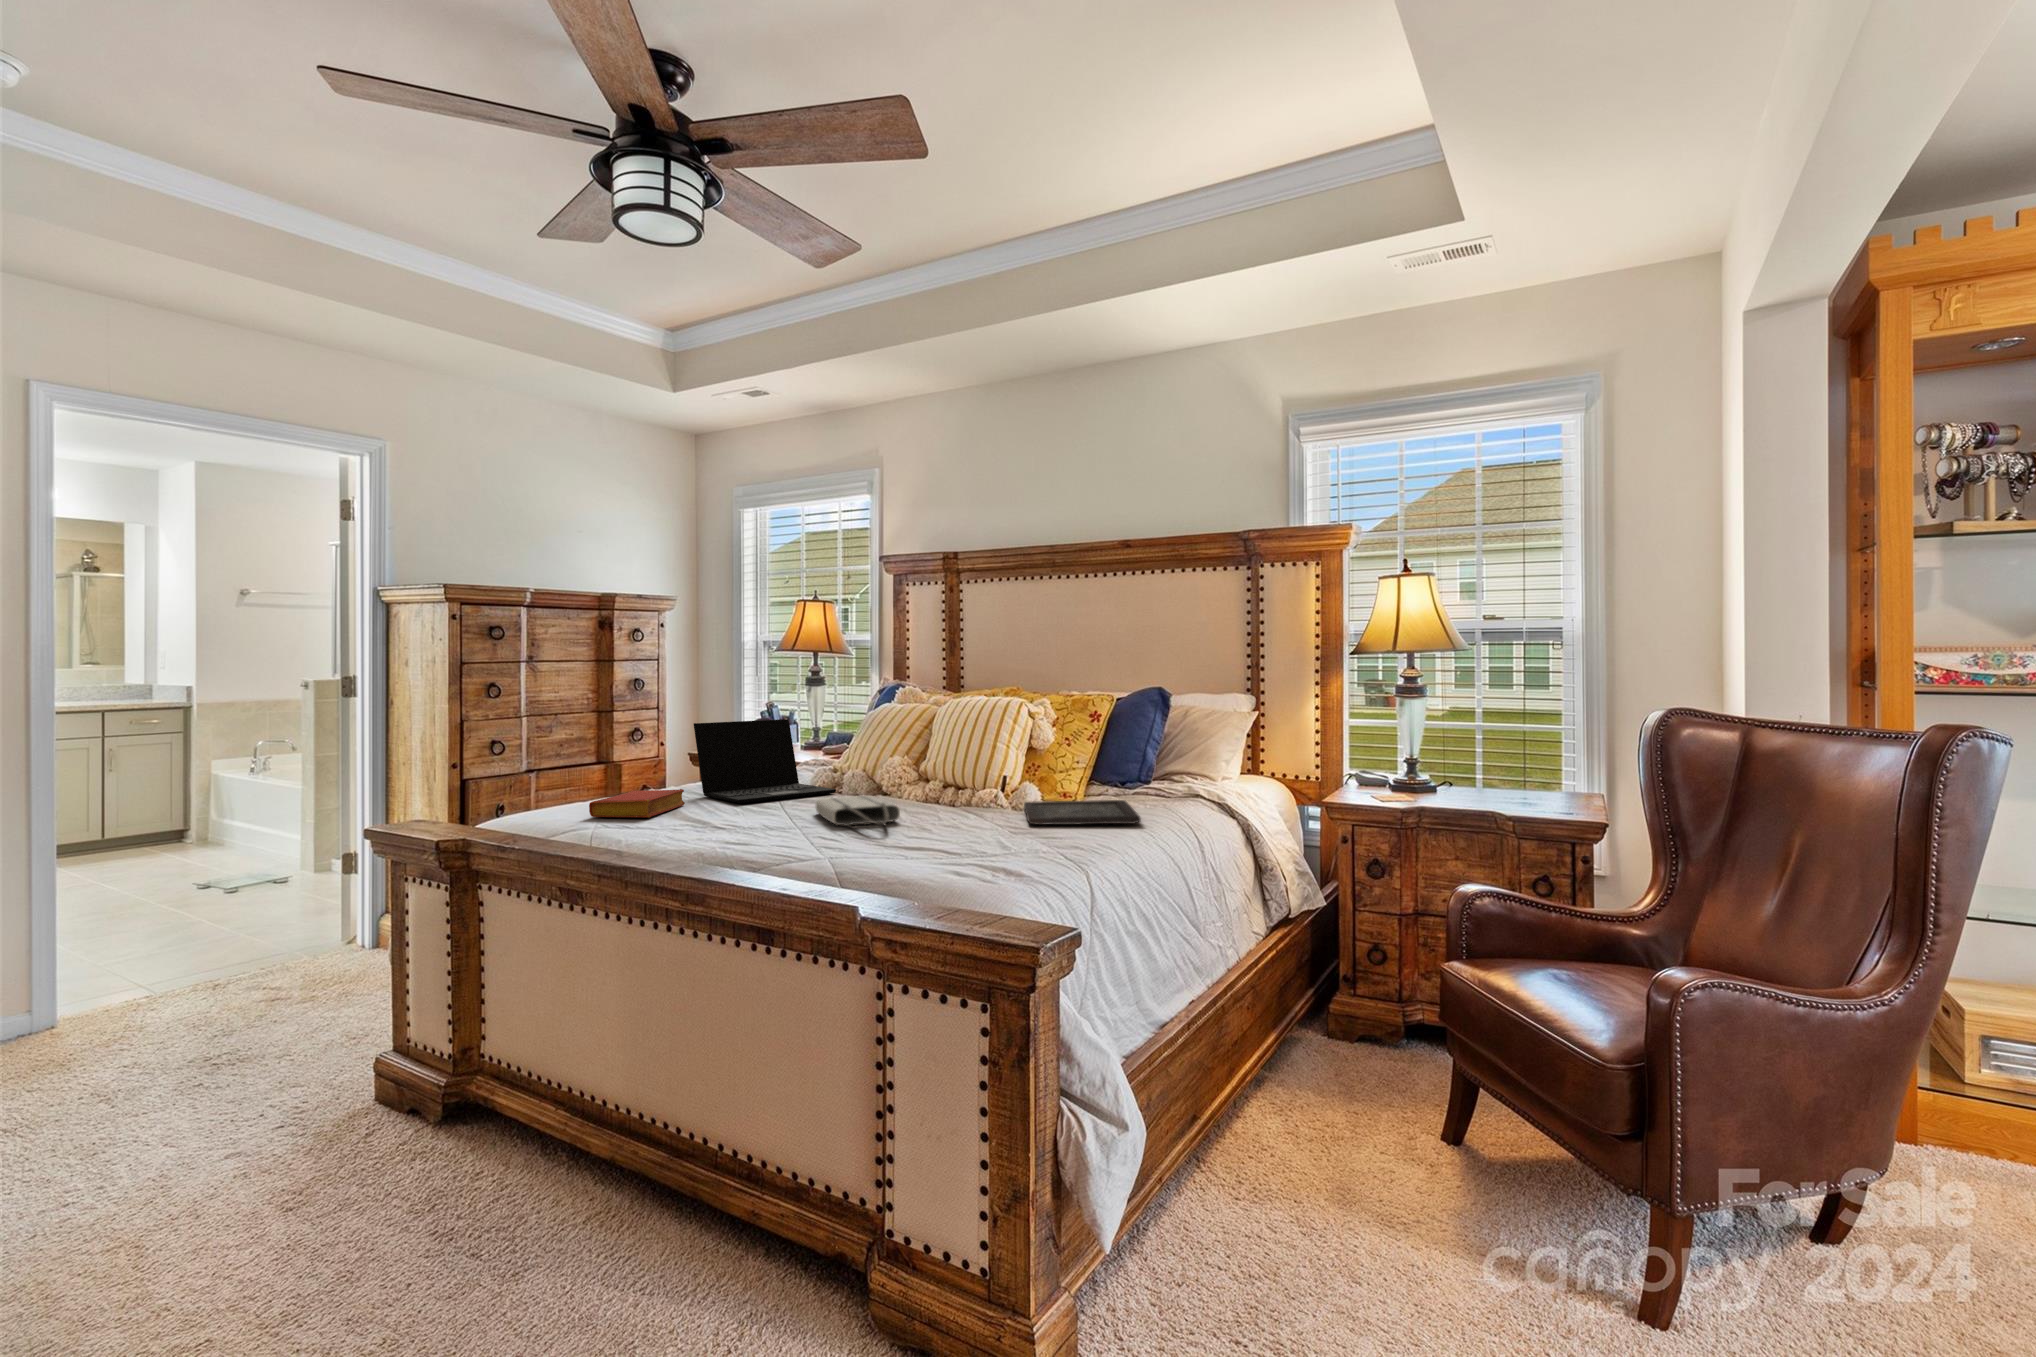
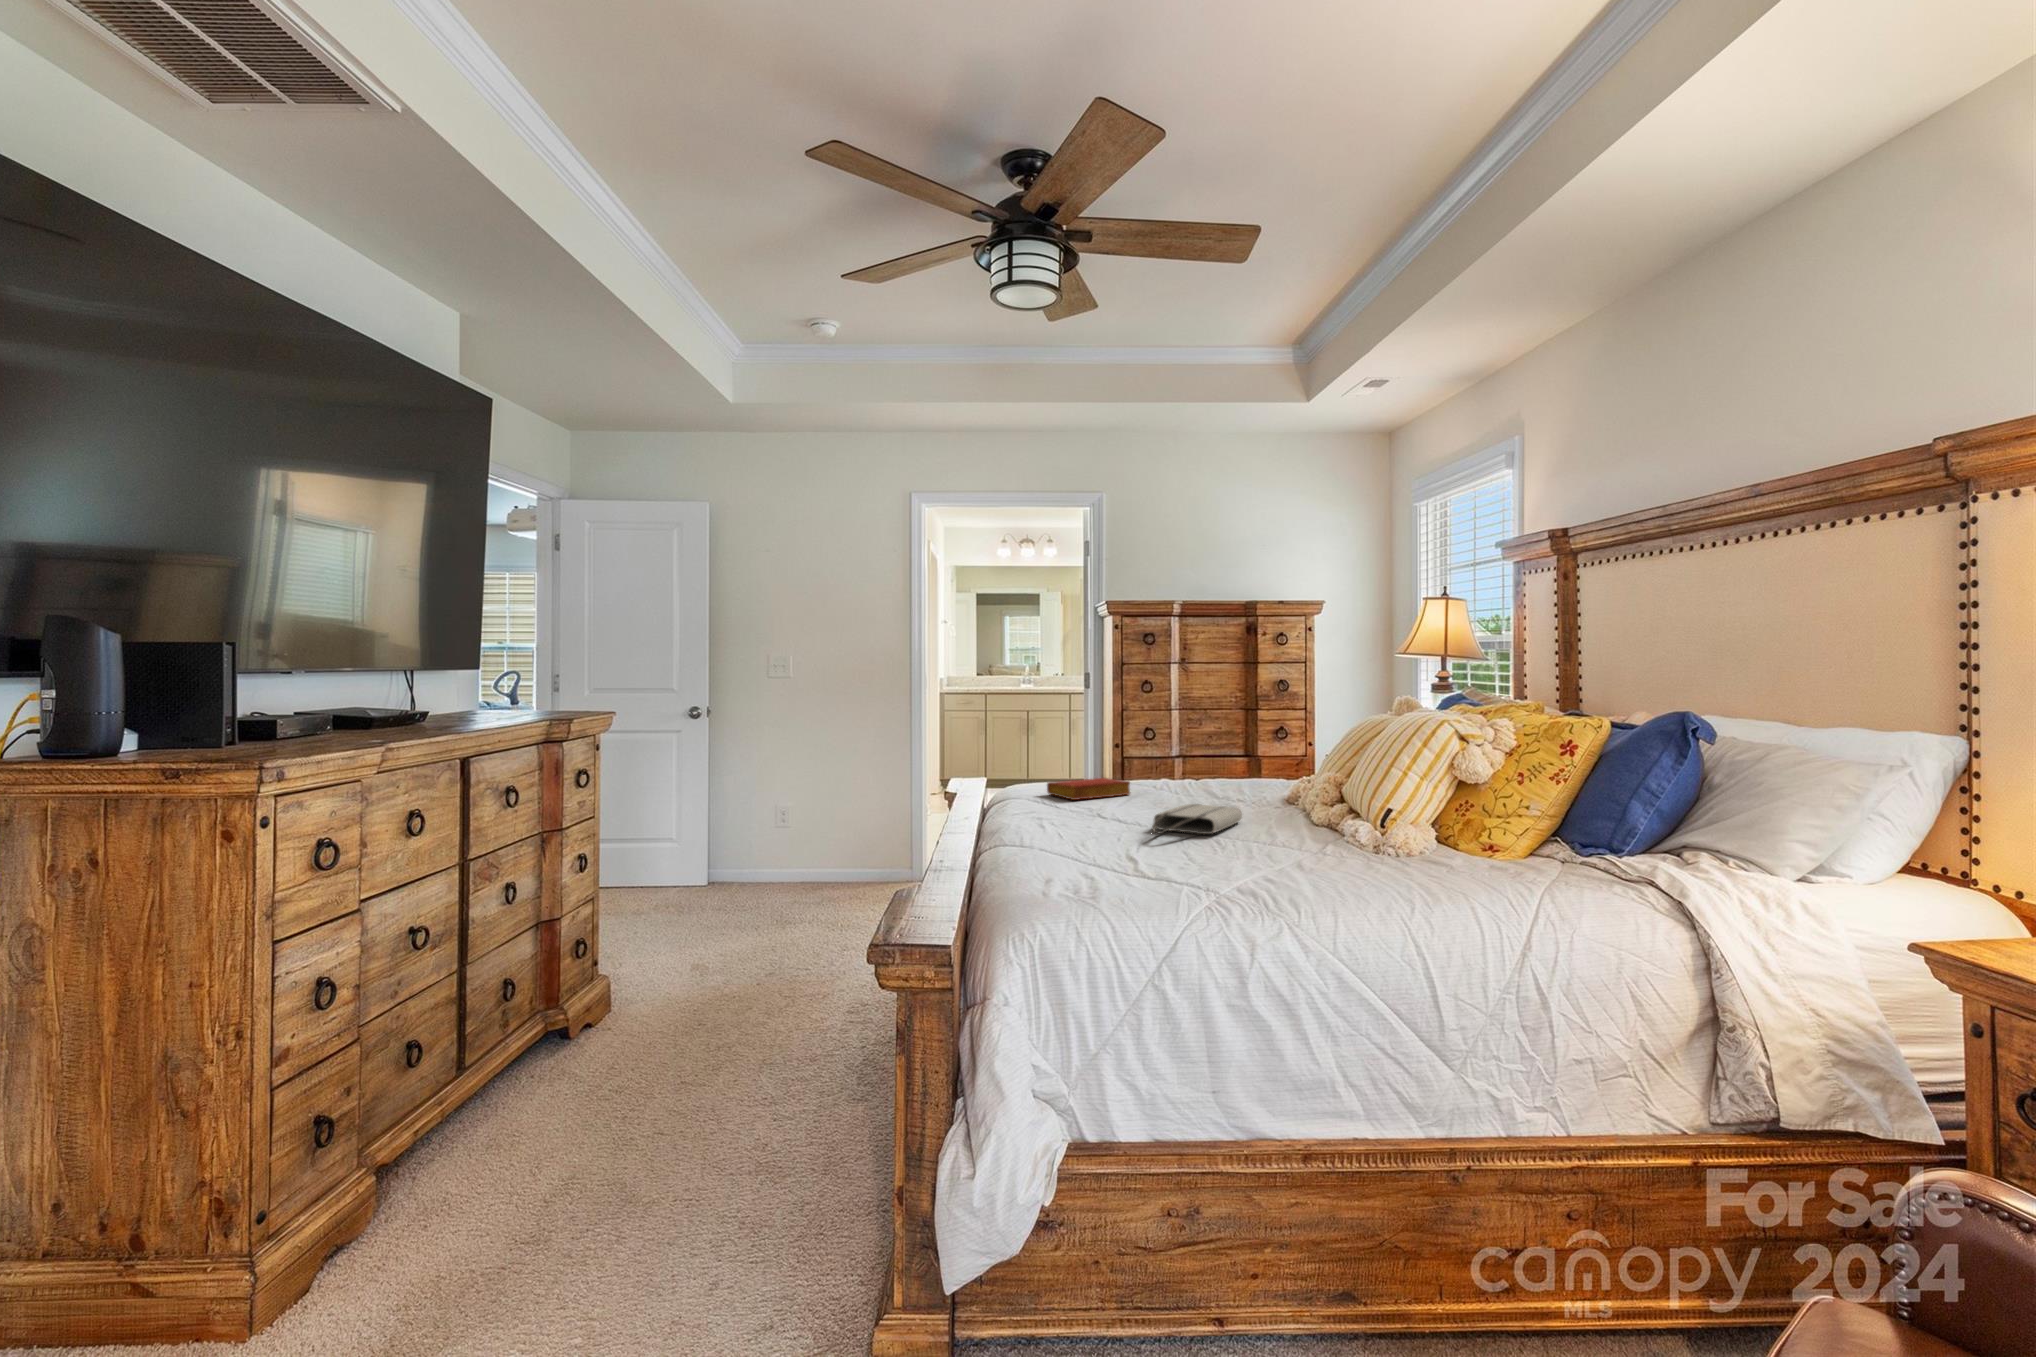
laptop: present [694,719,836,803] -> none [1163,725,1269,802]
tray: present [1024,800,1141,825] -> none [1306,839,1507,884]

